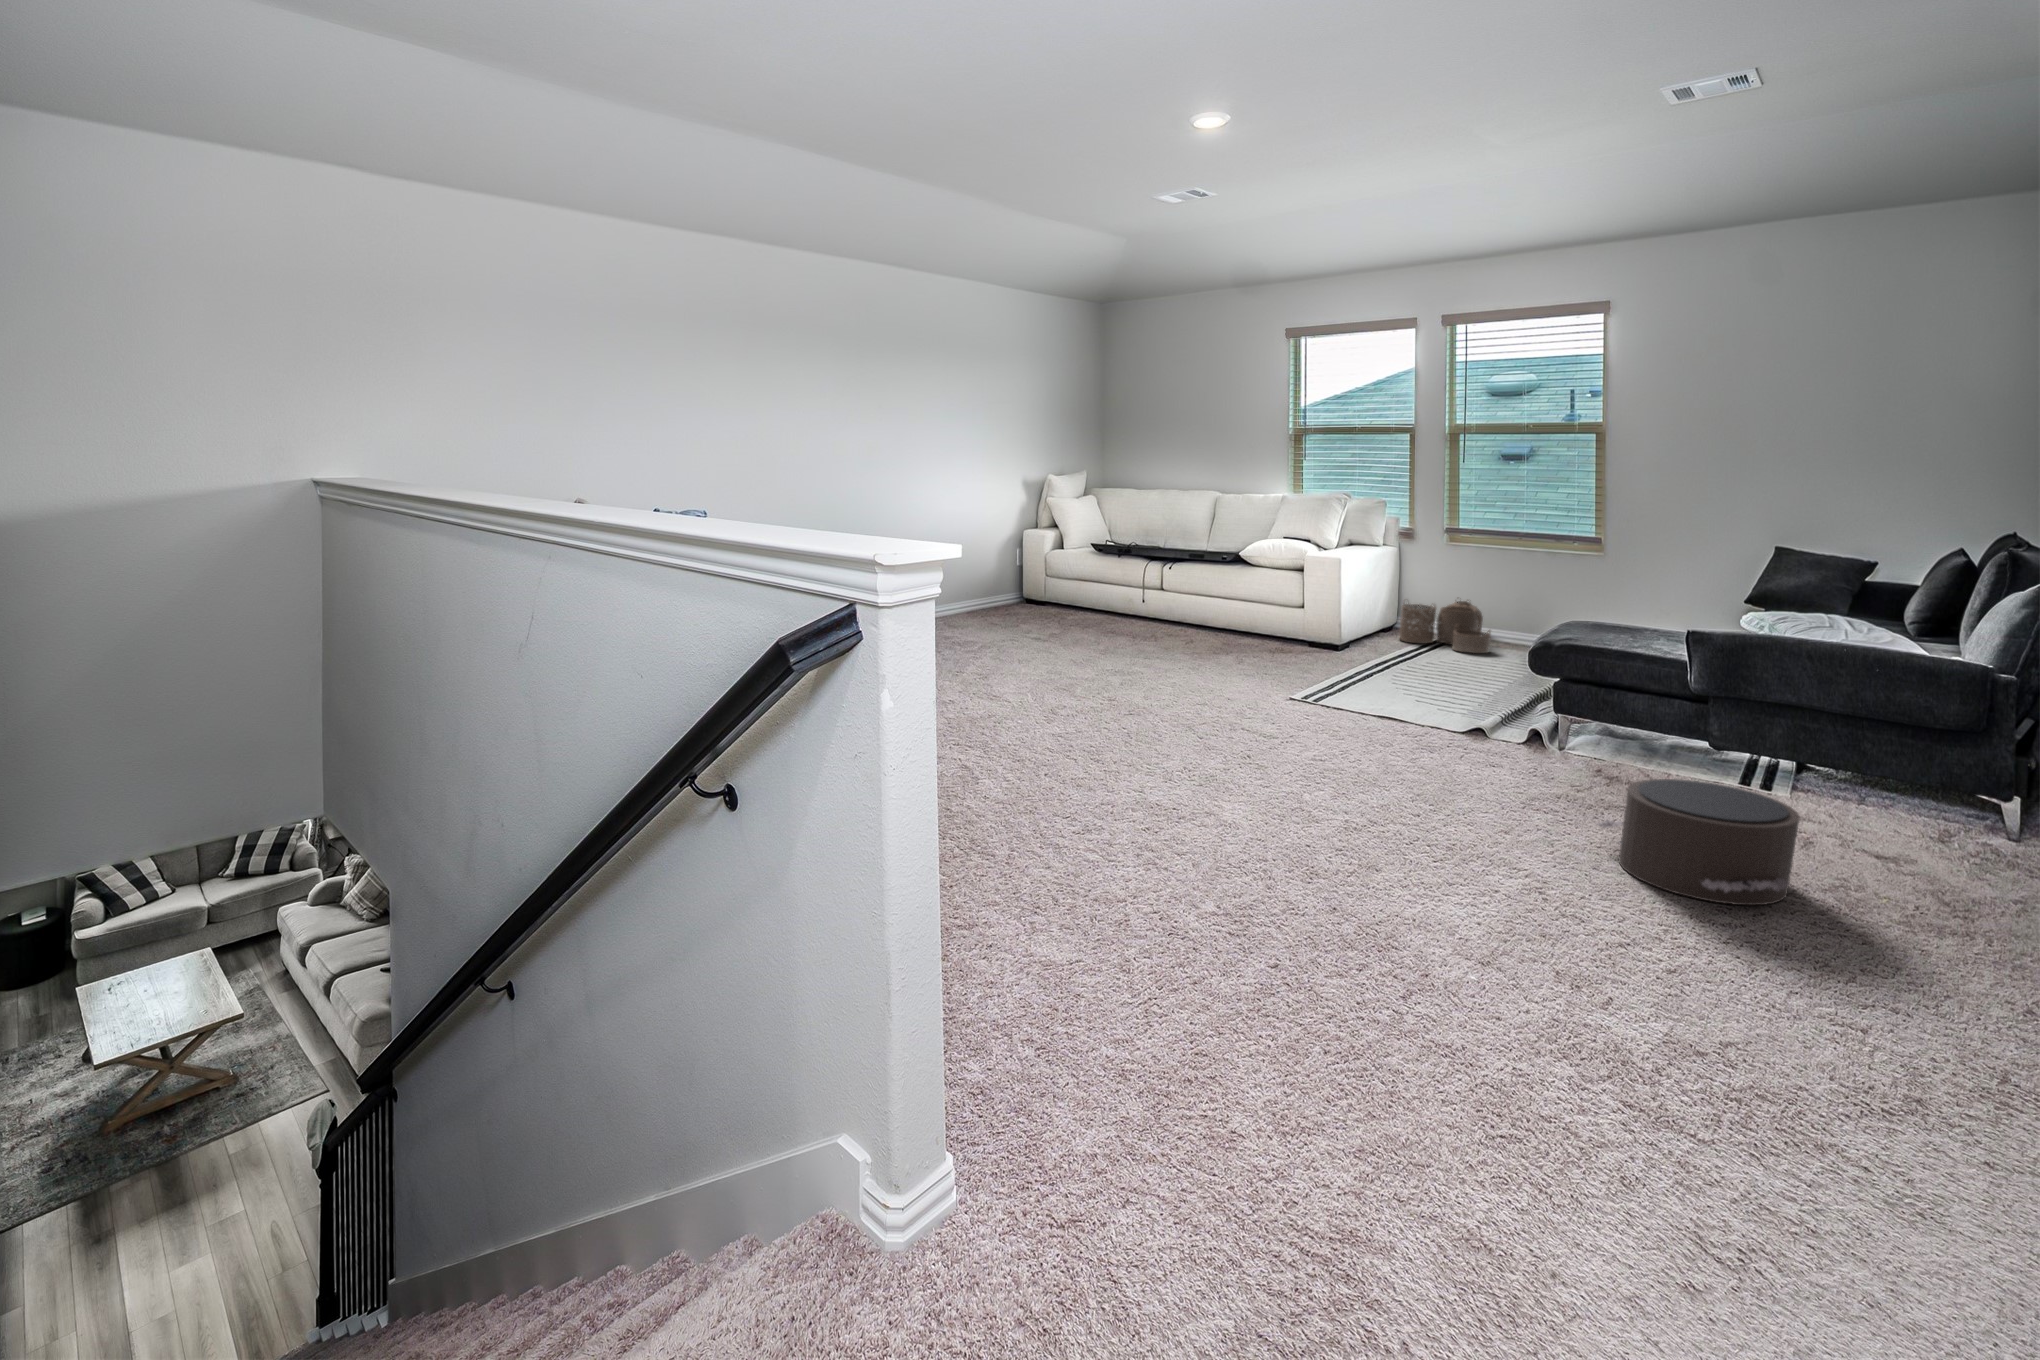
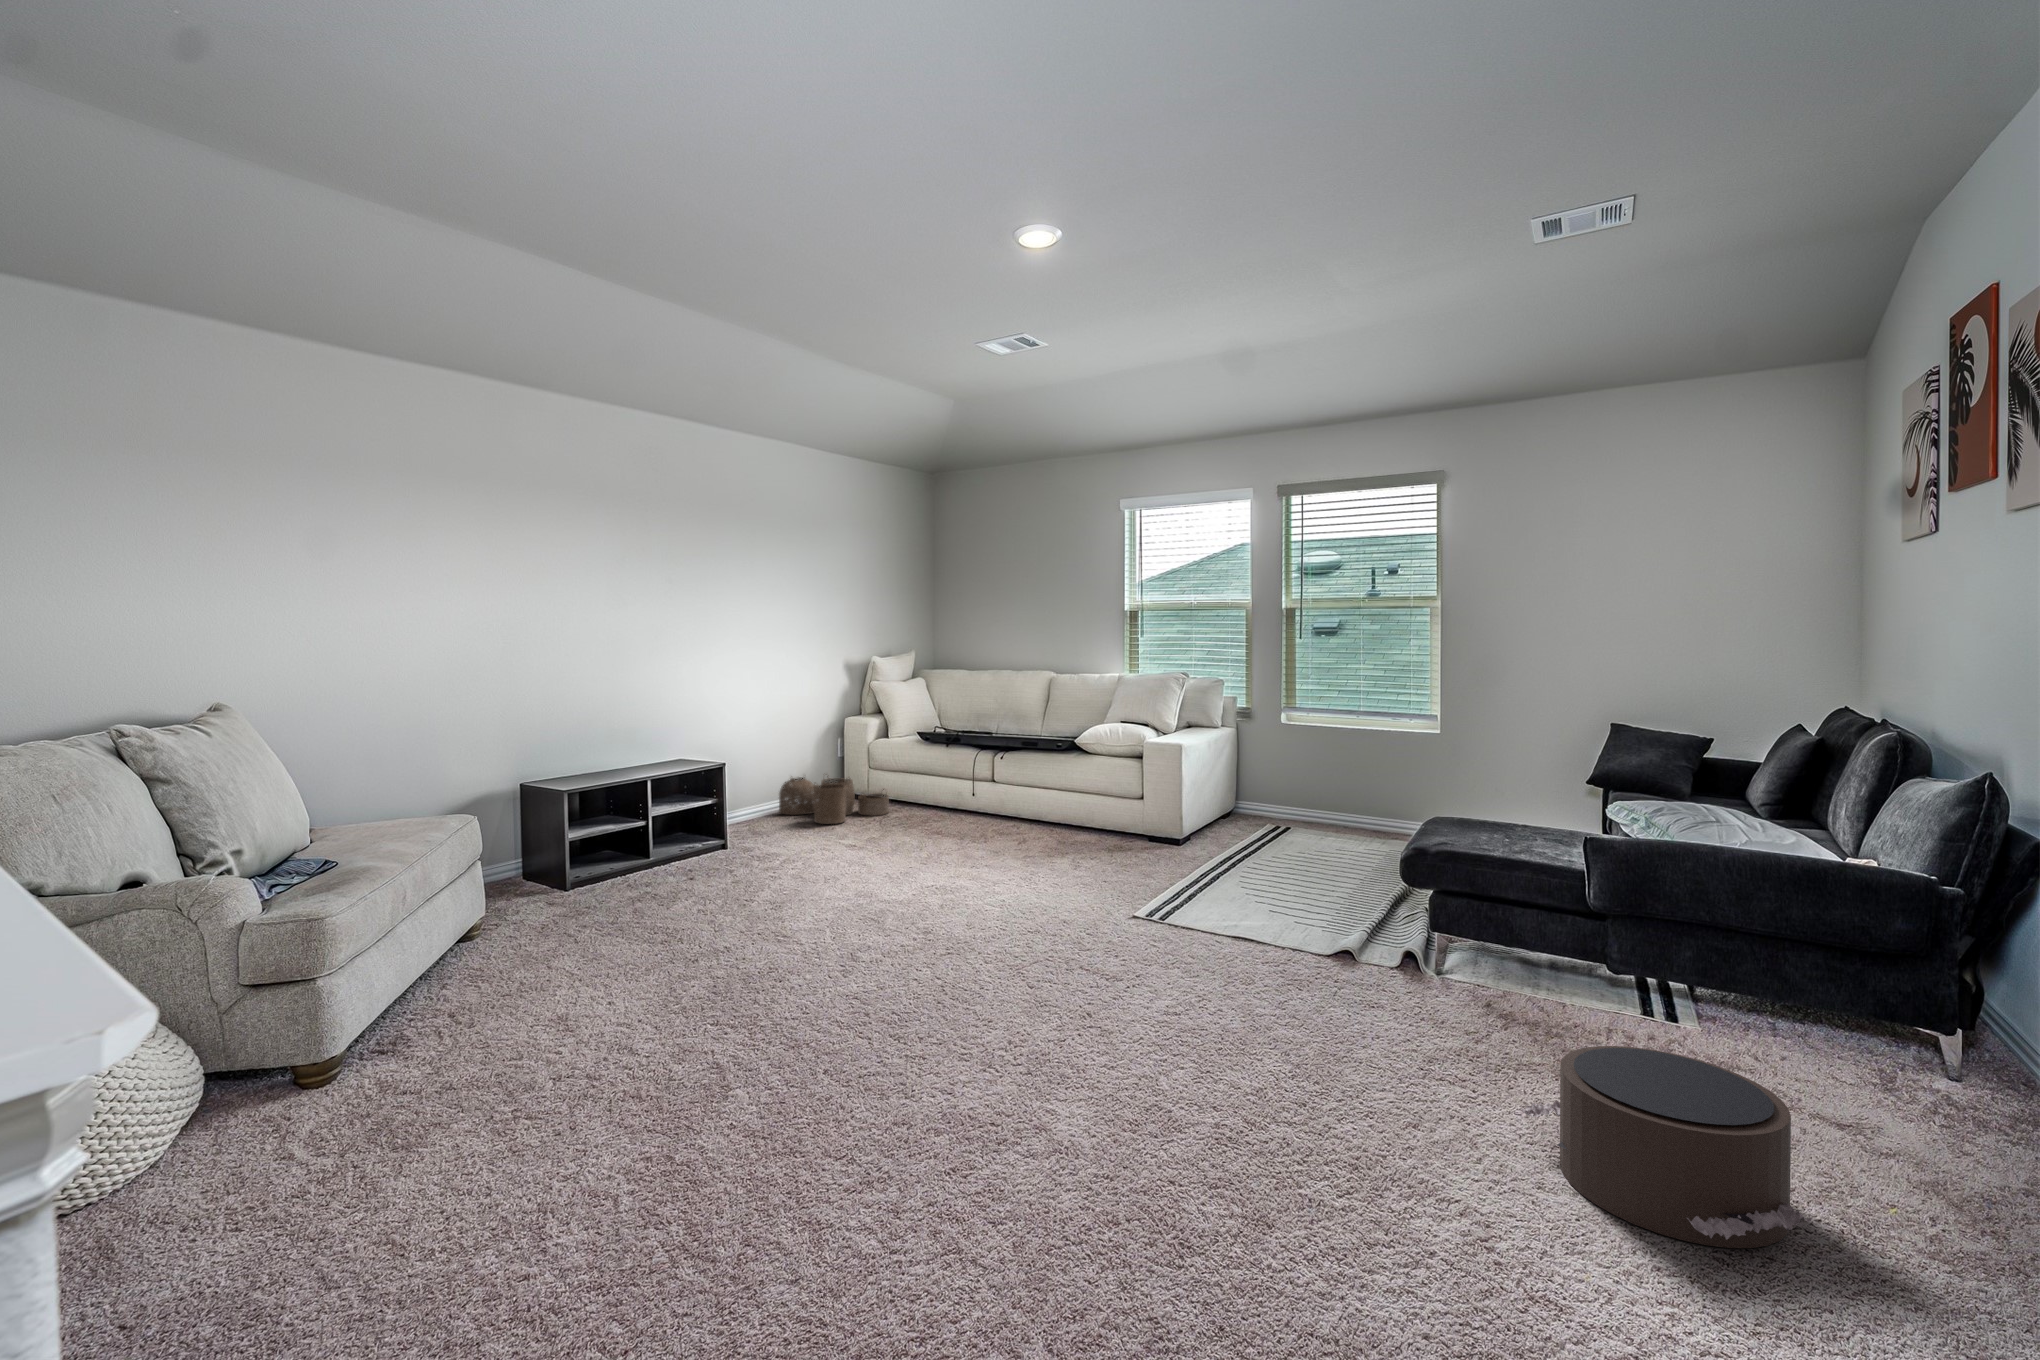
woven basket: present [1400,601,1491,653] -> present [779,777,889,824]

